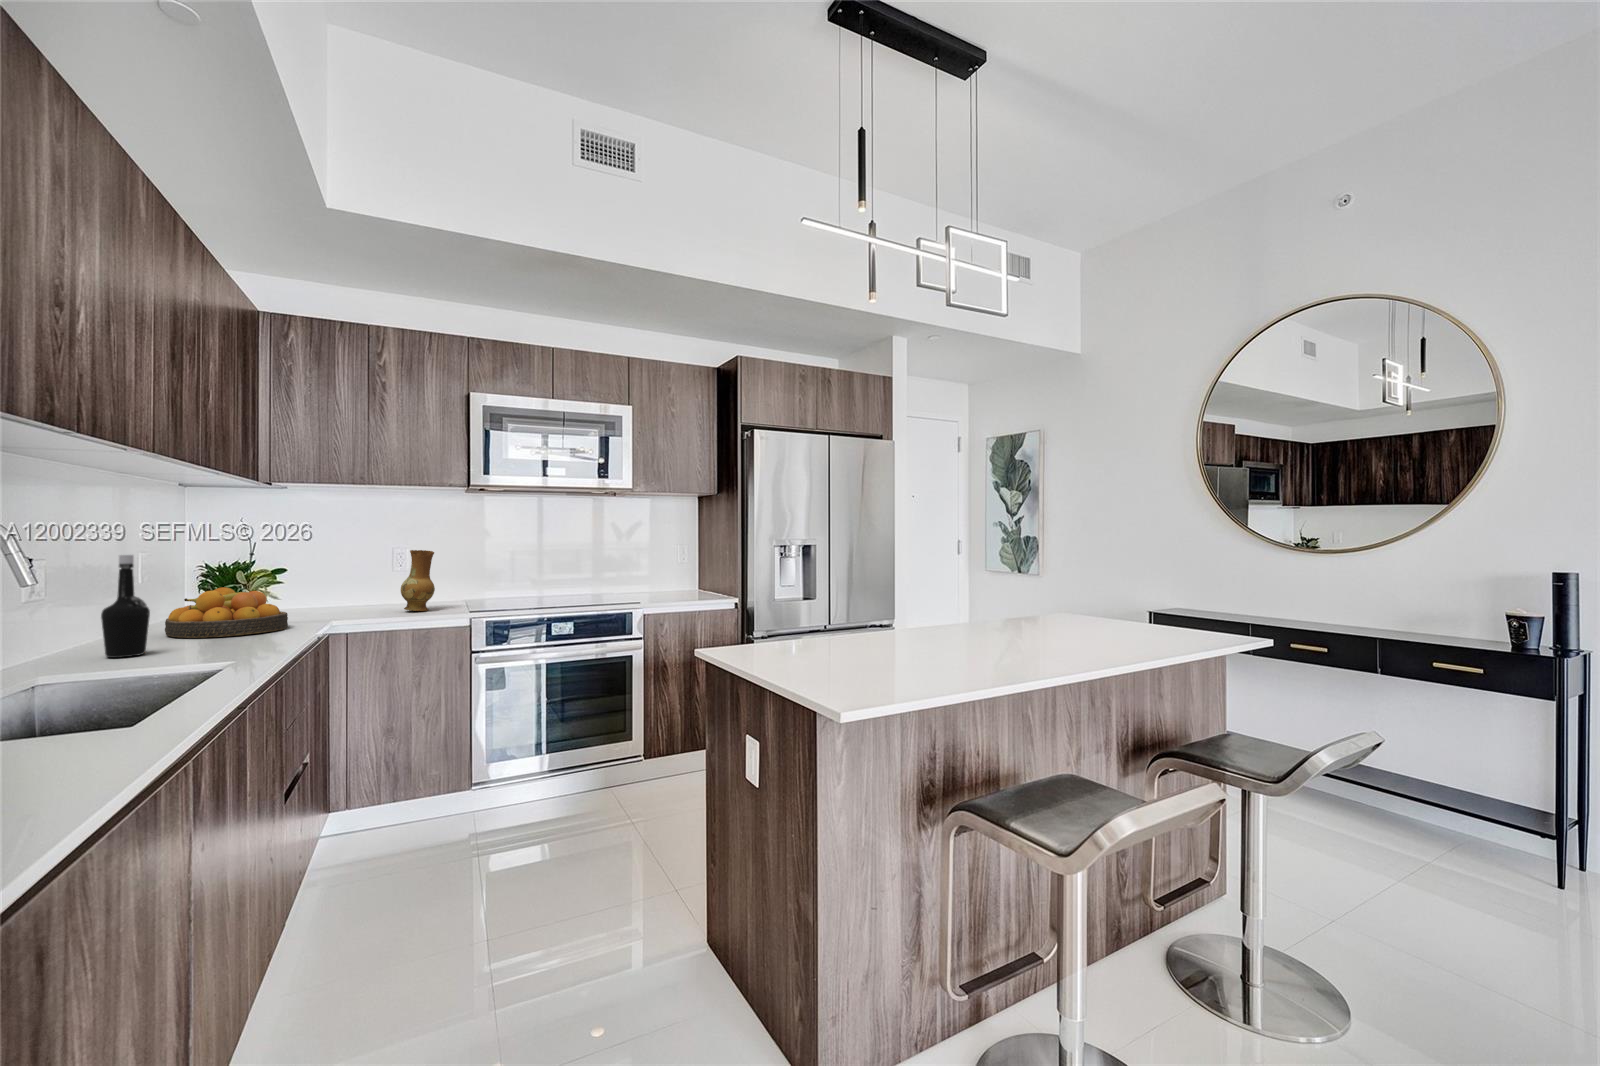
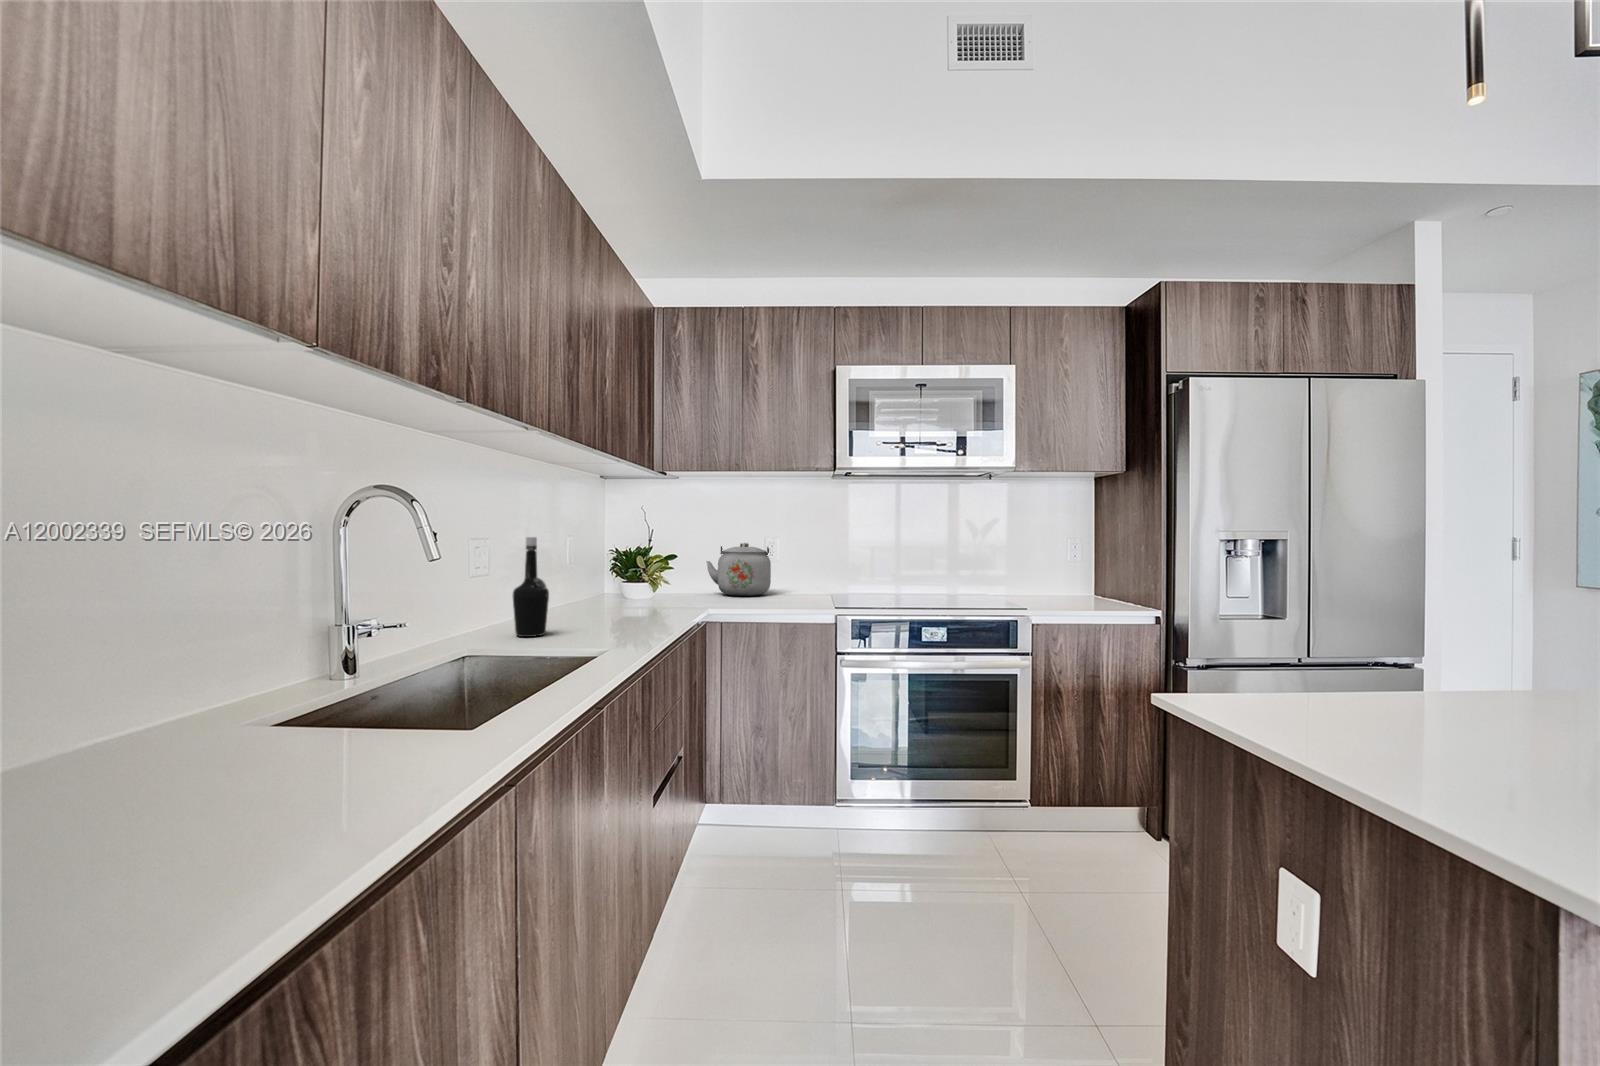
ceramic jug: present [401,550,435,611] -> none [770,538,802,604]
kettle: none [323,555,399,607] -> present [706,543,771,596]
fruit bowl: present [165,587,288,638] -> none [573,571,669,620]

